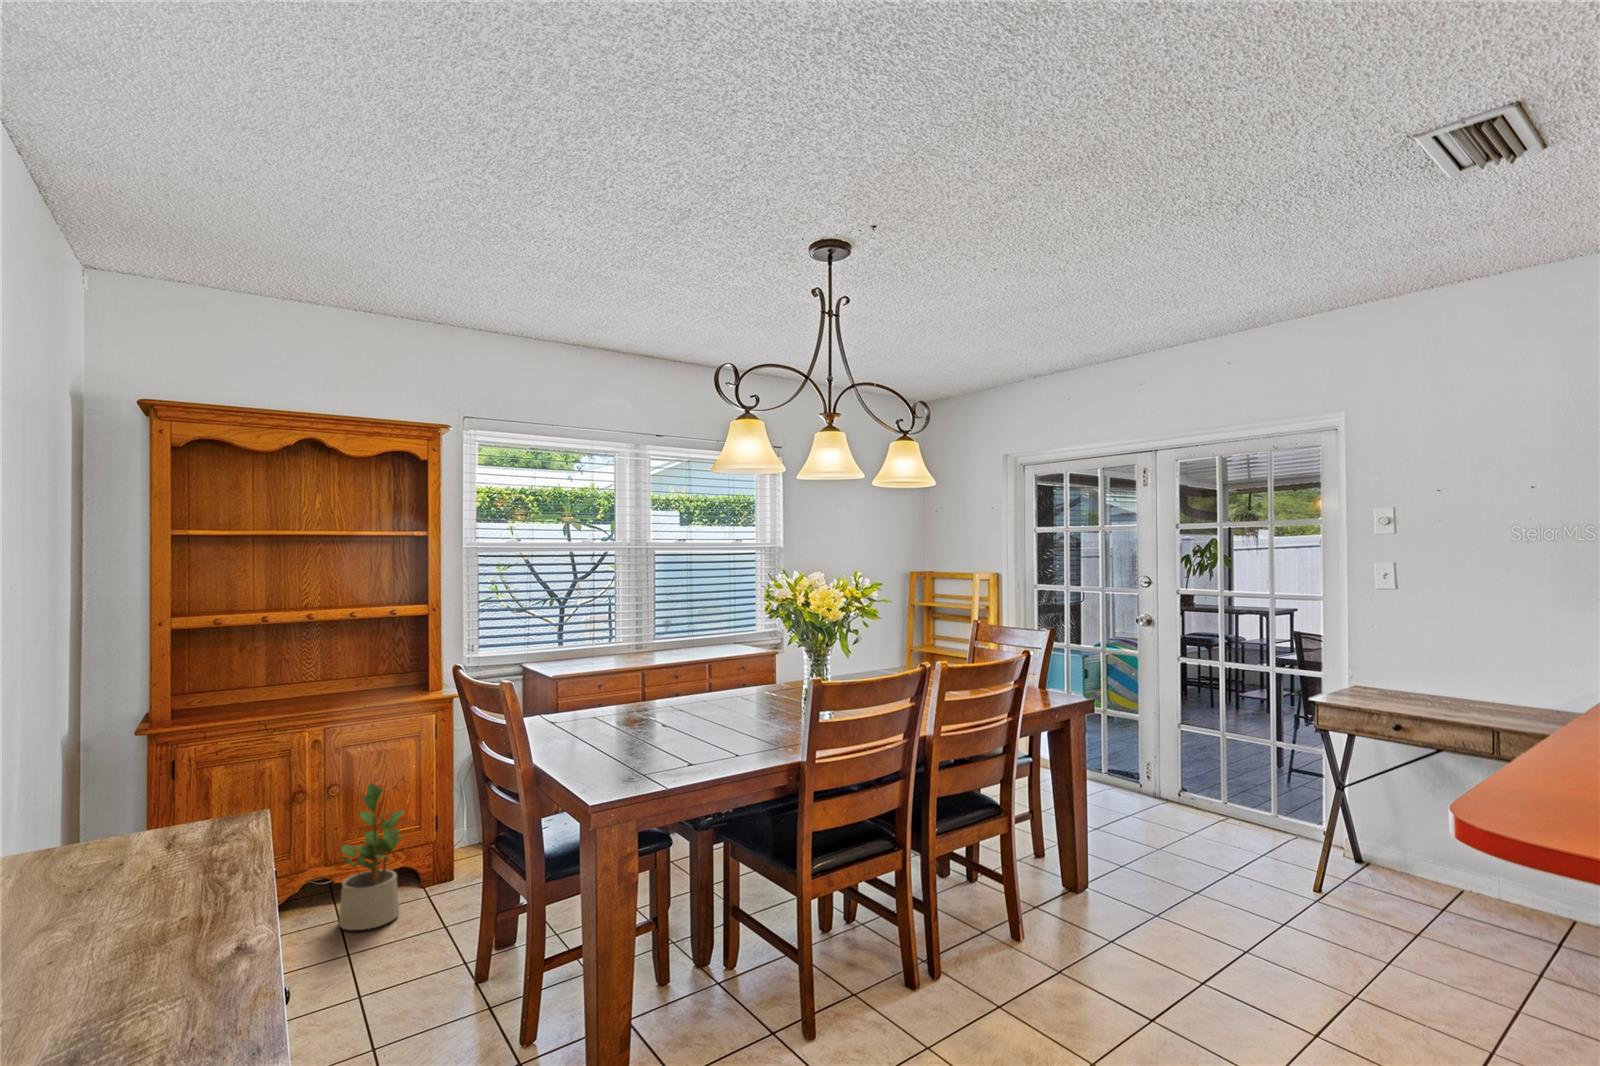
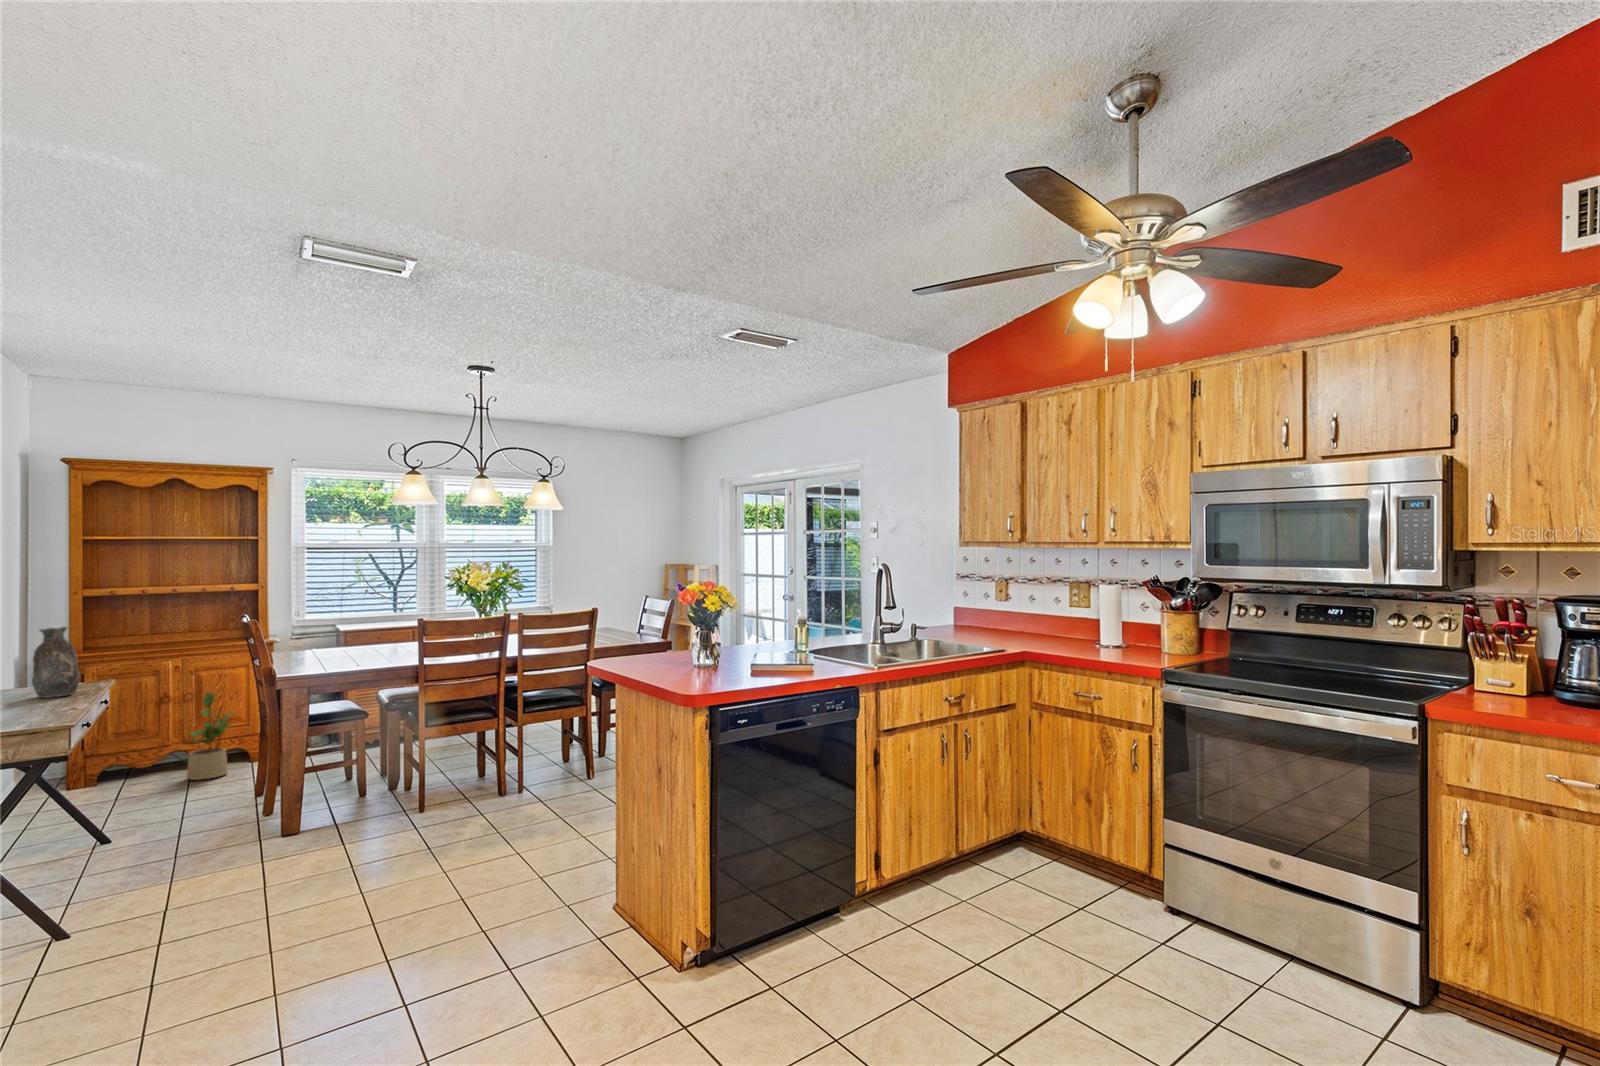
decorative vase: none [117,747,223,923] -> present [32,627,80,698]

